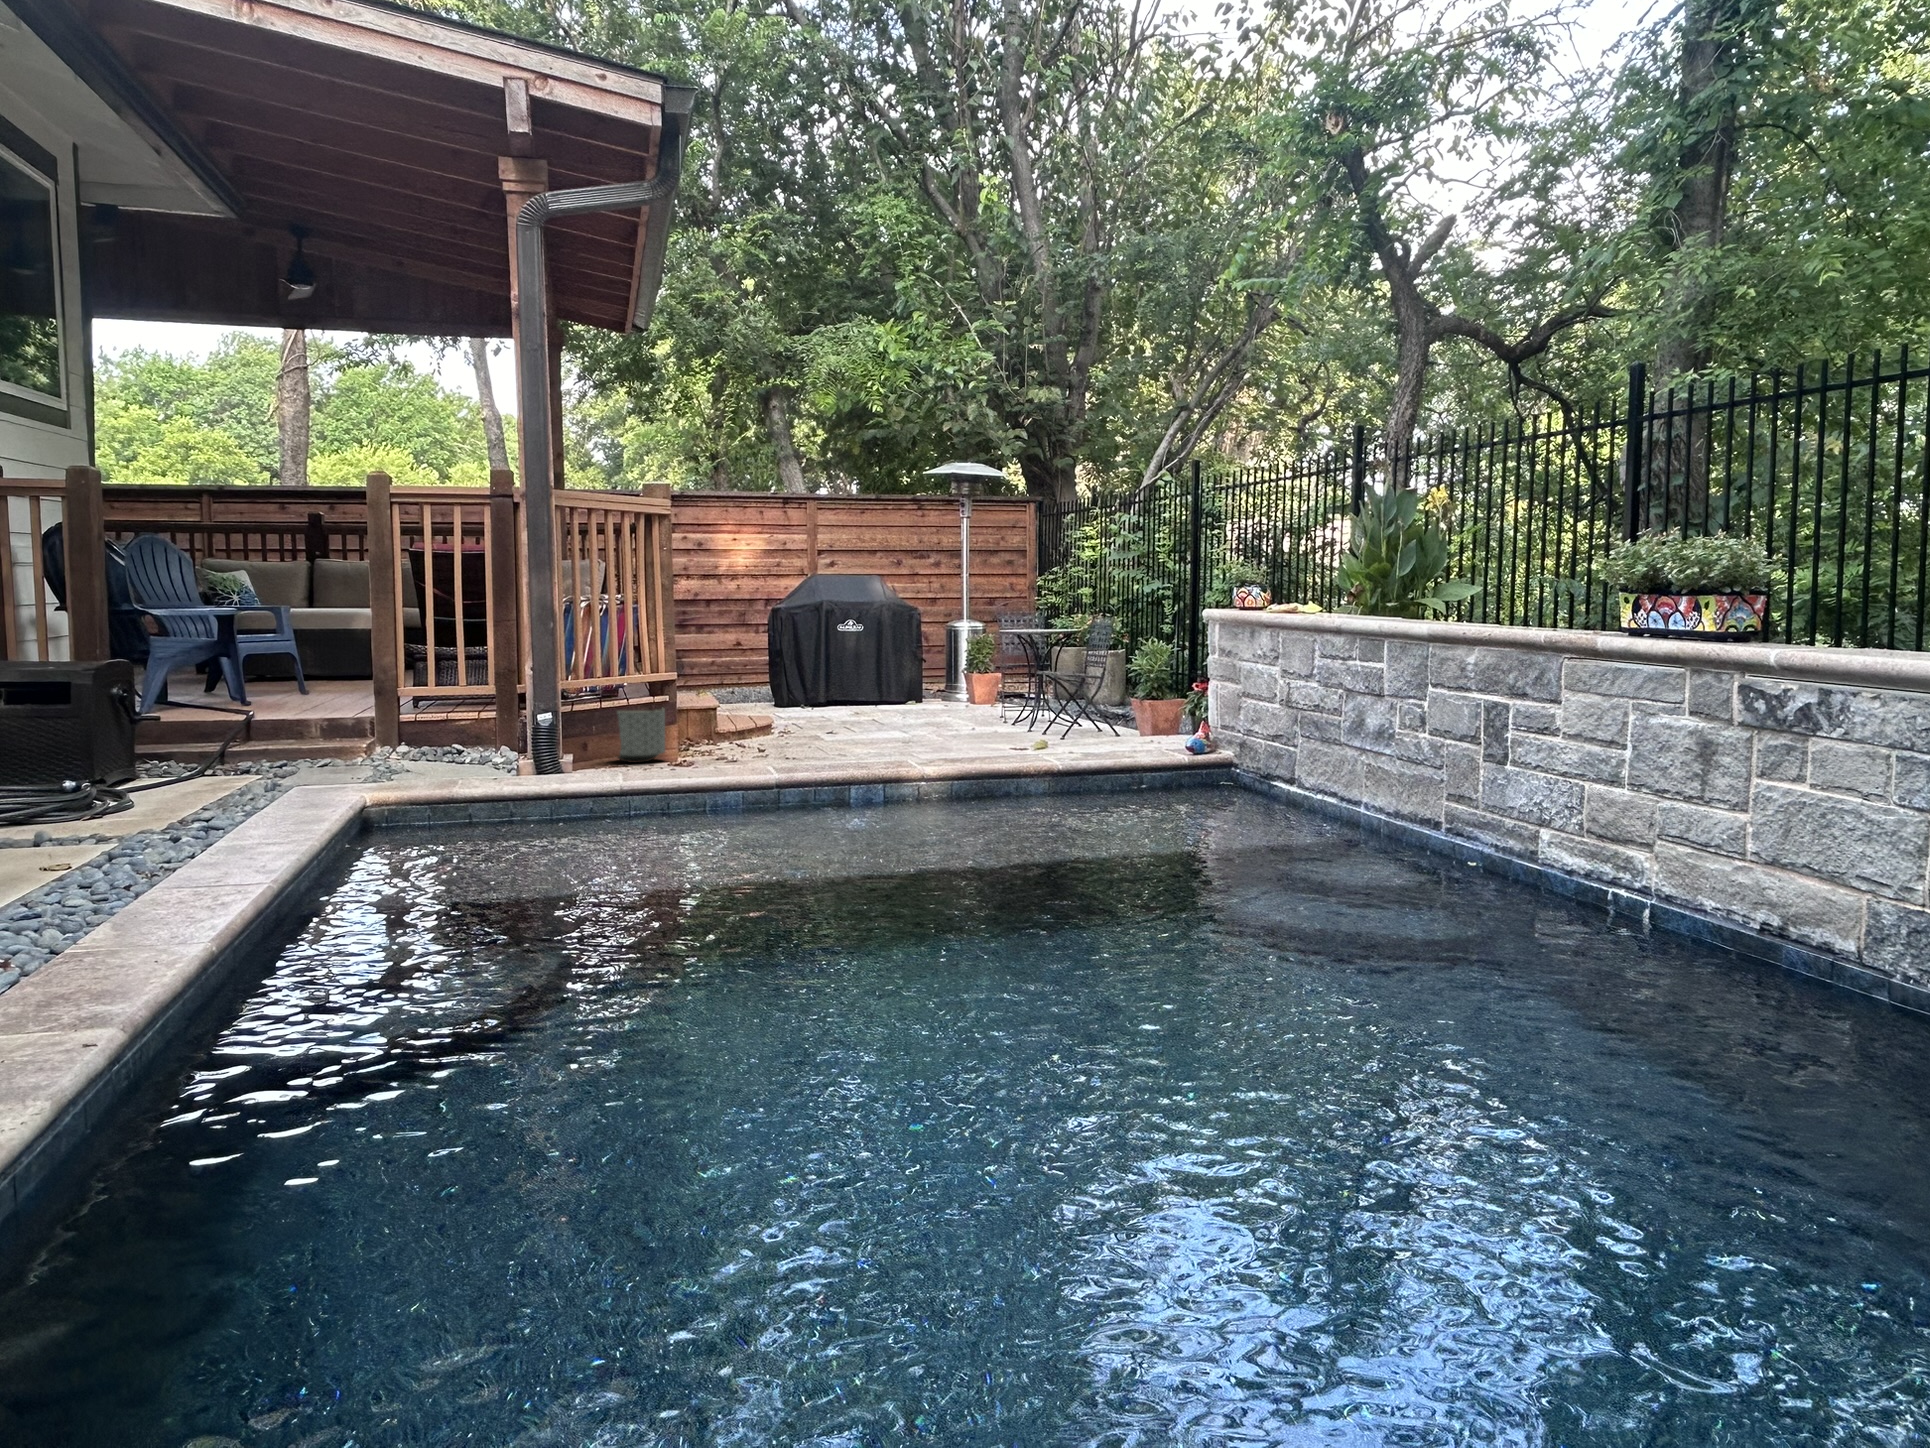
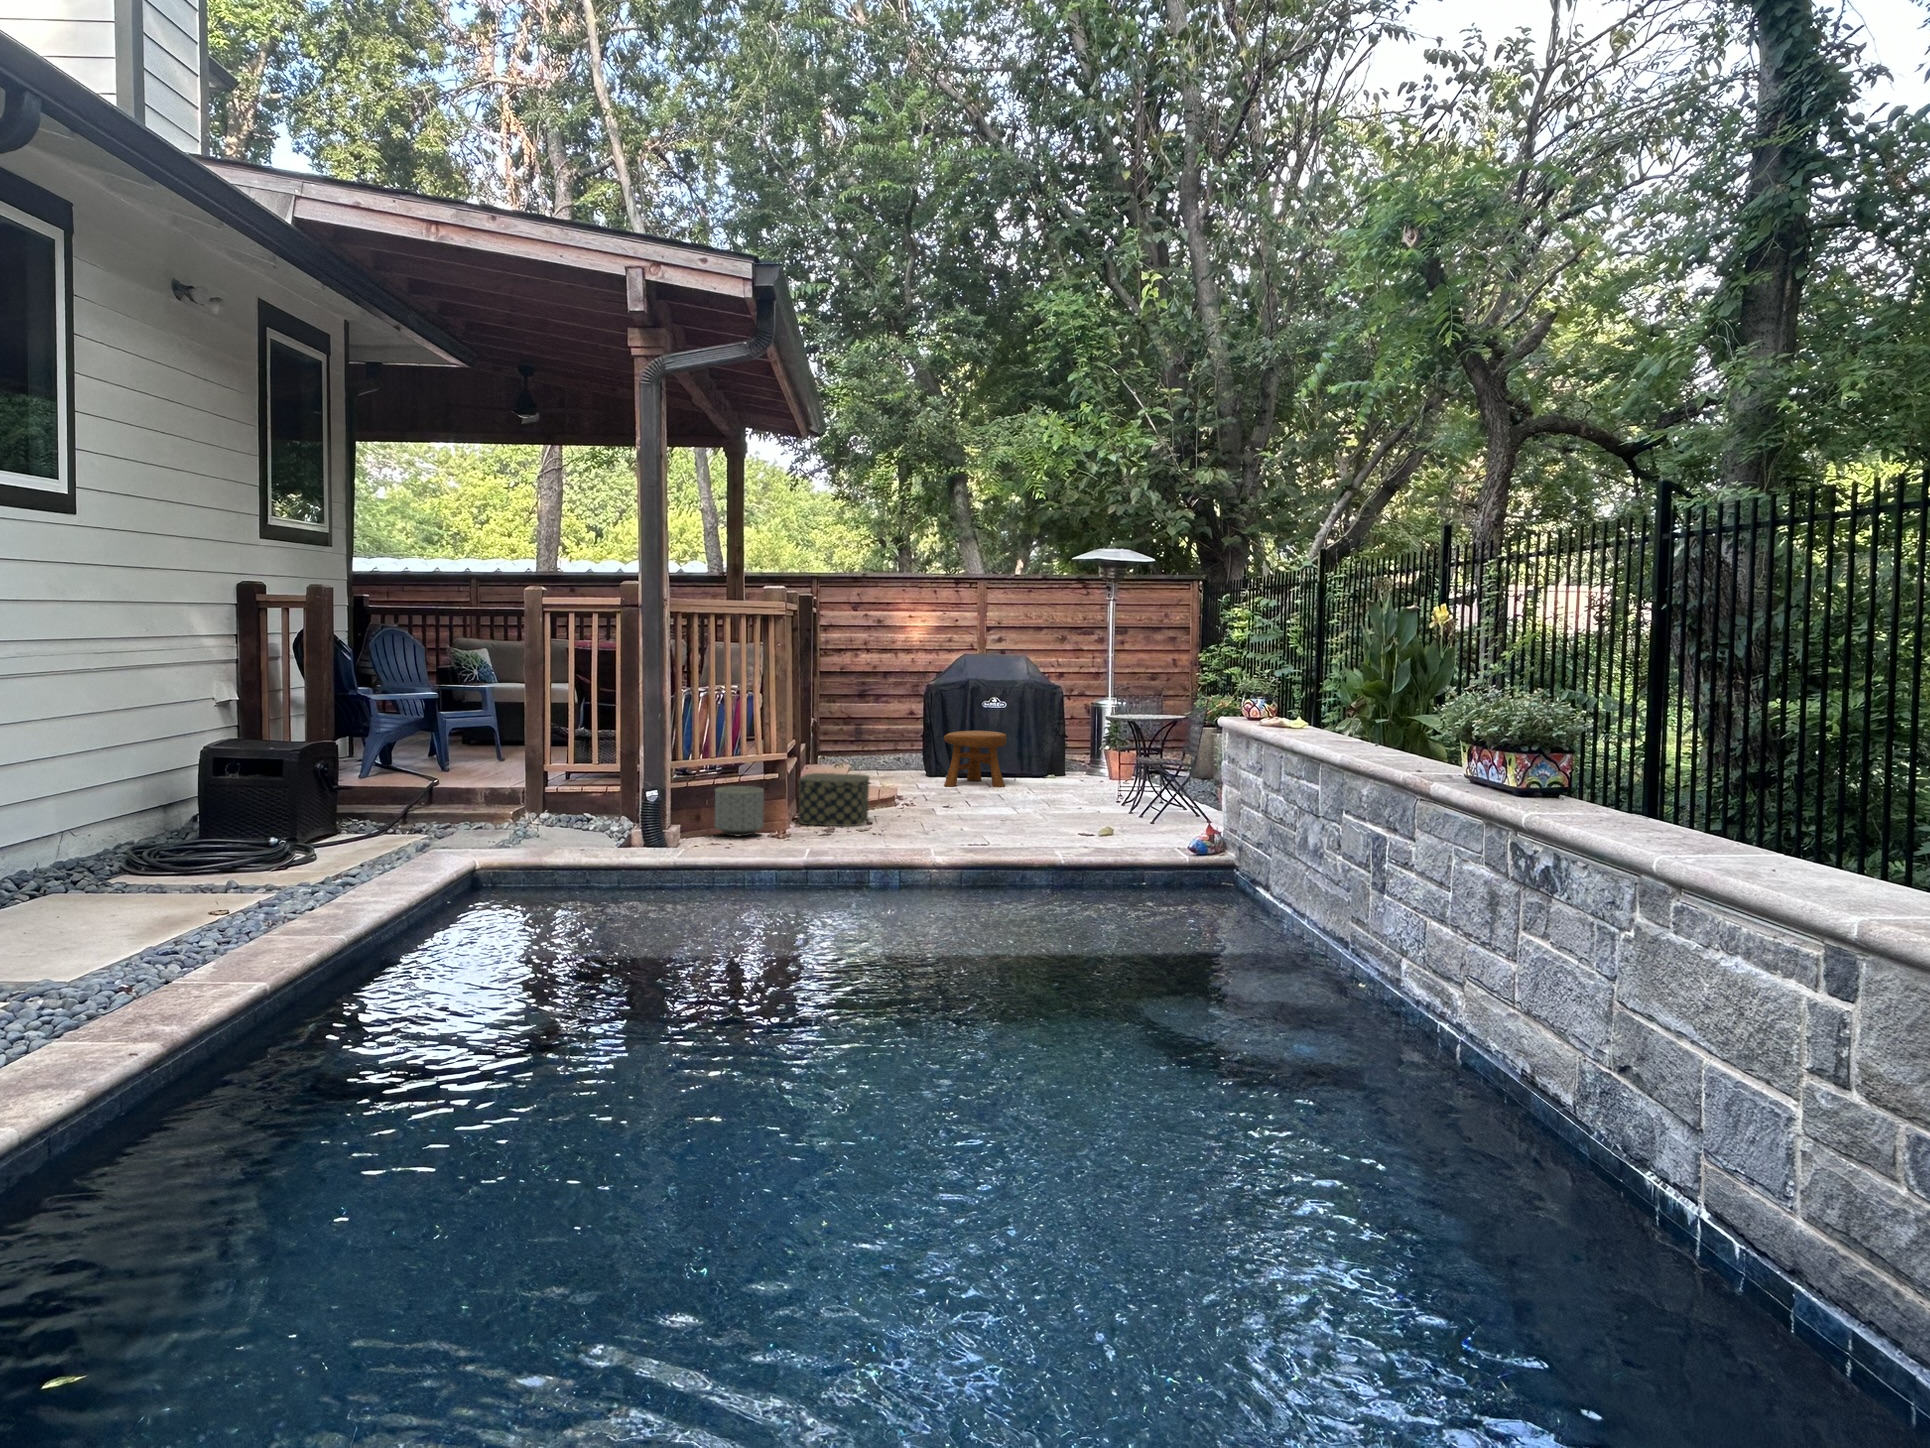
stool: none [808,654,878,714] -> present [944,731,1006,787]
storage box: none [687,695,764,751] -> present [799,773,869,826]

